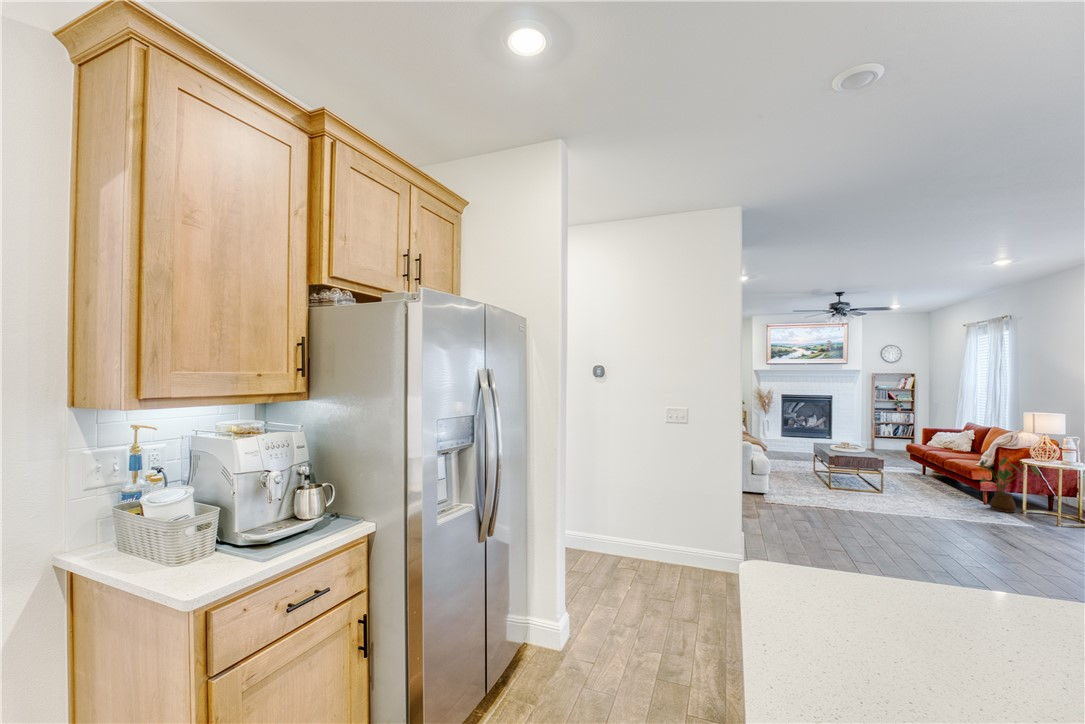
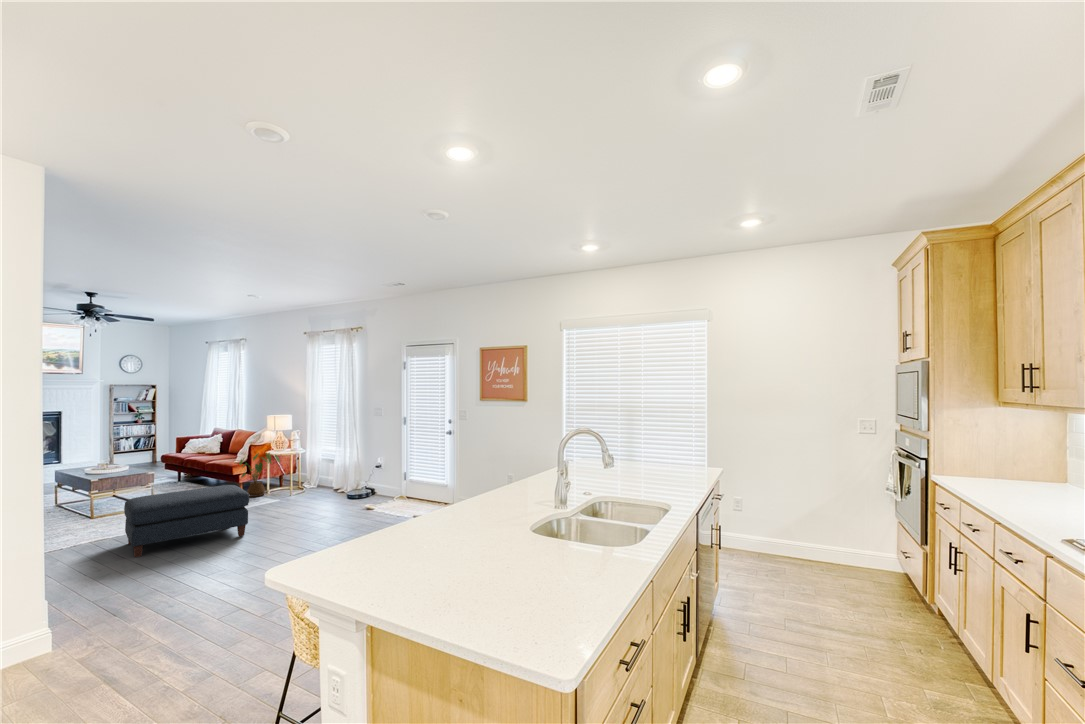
ottoman: none [836,470,961,543] -> present [124,485,249,557]

